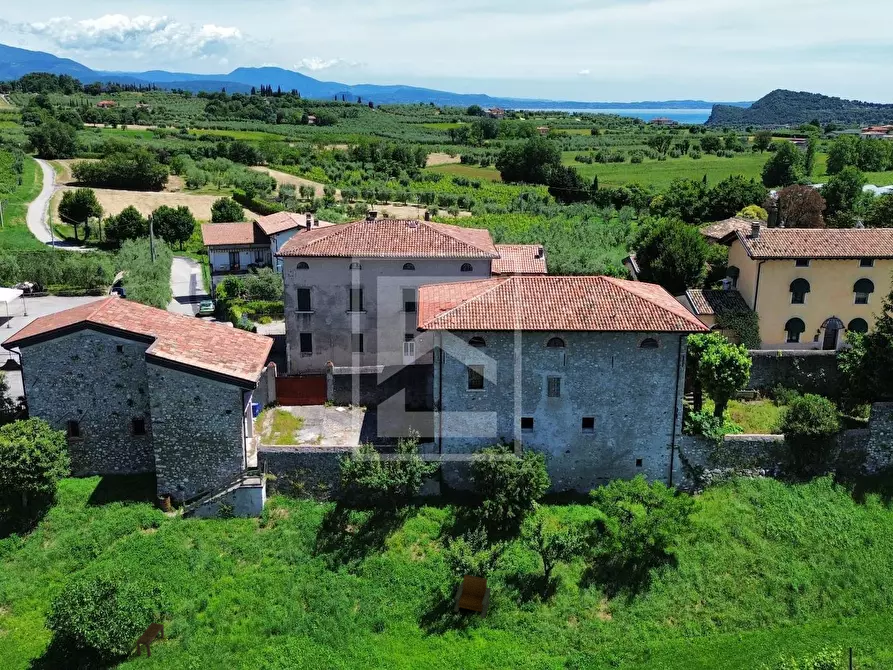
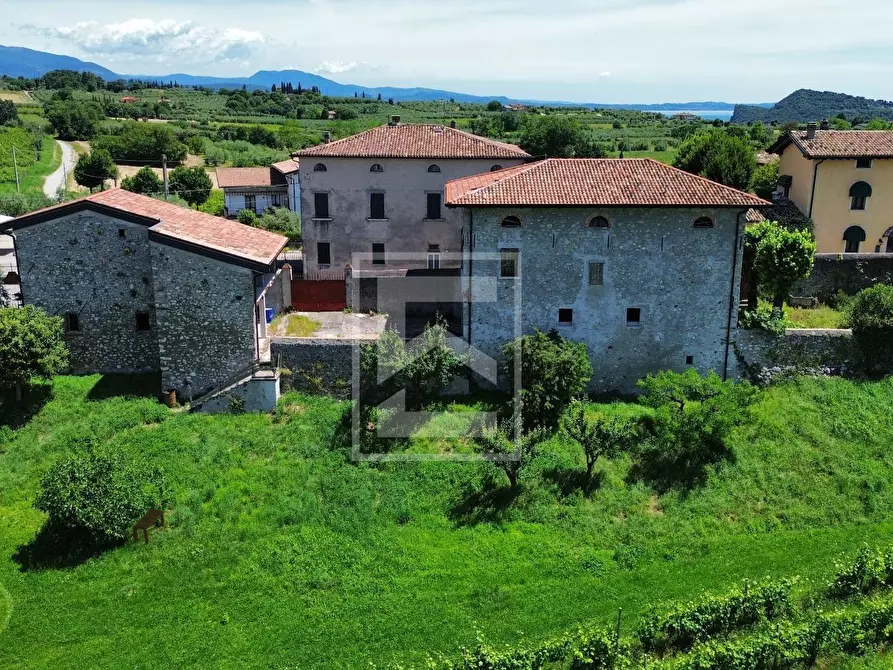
lounge chair: present [454,575,491,618] -> none [487,465,528,511]

